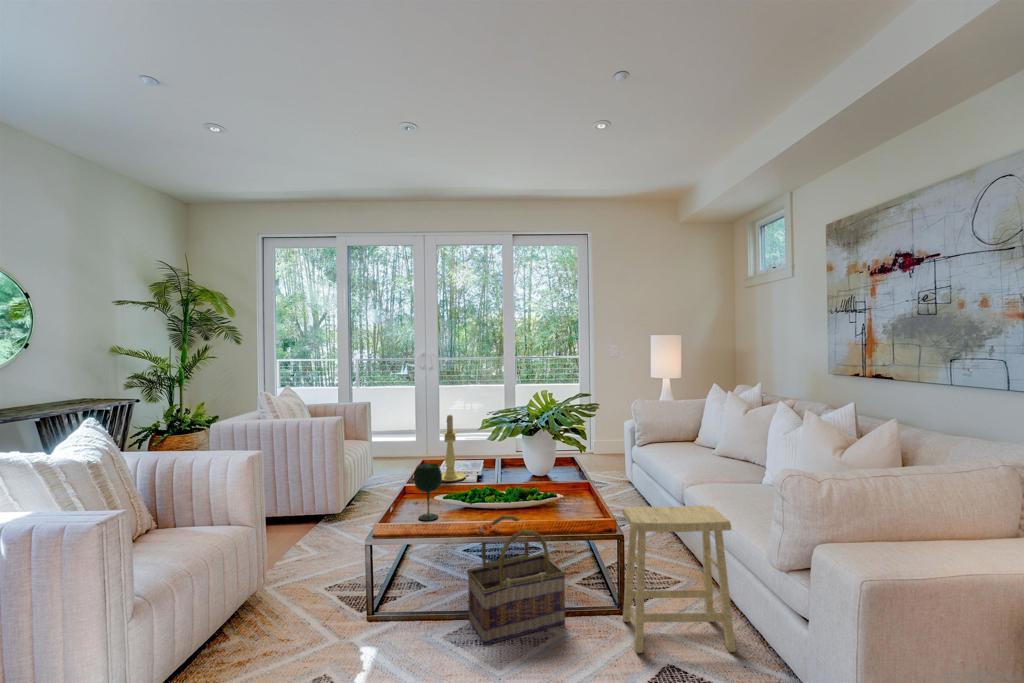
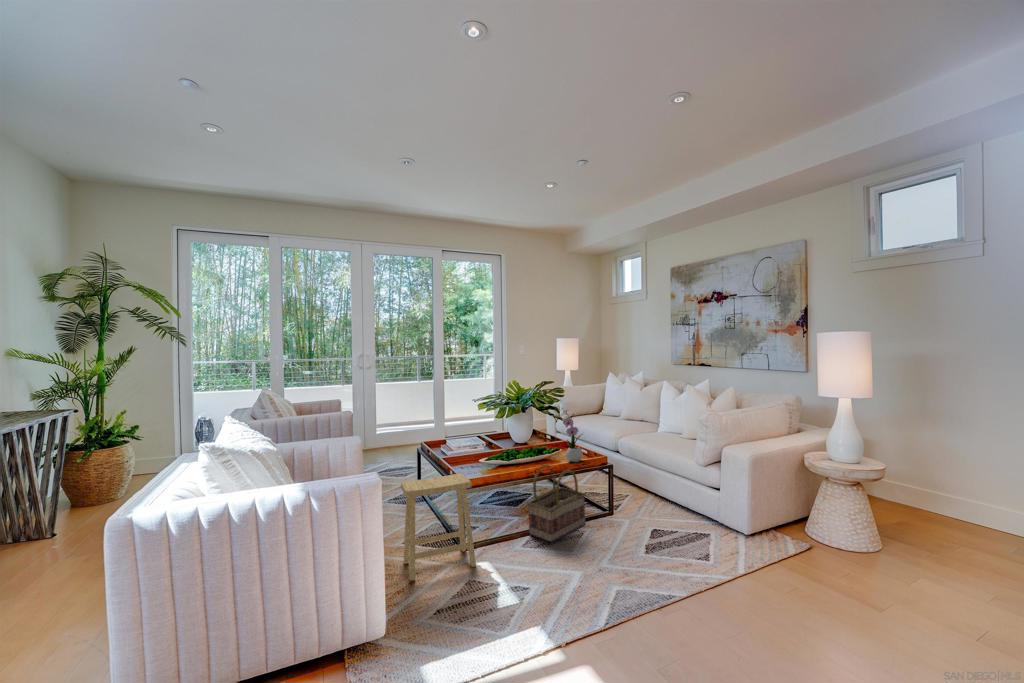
candle holder: present [442,415,466,482] -> none [456,406,478,454]
flower arrangement: none [546,433,584,518] -> present [563,410,583,462]
wine glass: present [414,463,442,520] -> none [483,437,502,475]
footstool: present [622,506,736,653] -> present [401,474,476,581]

